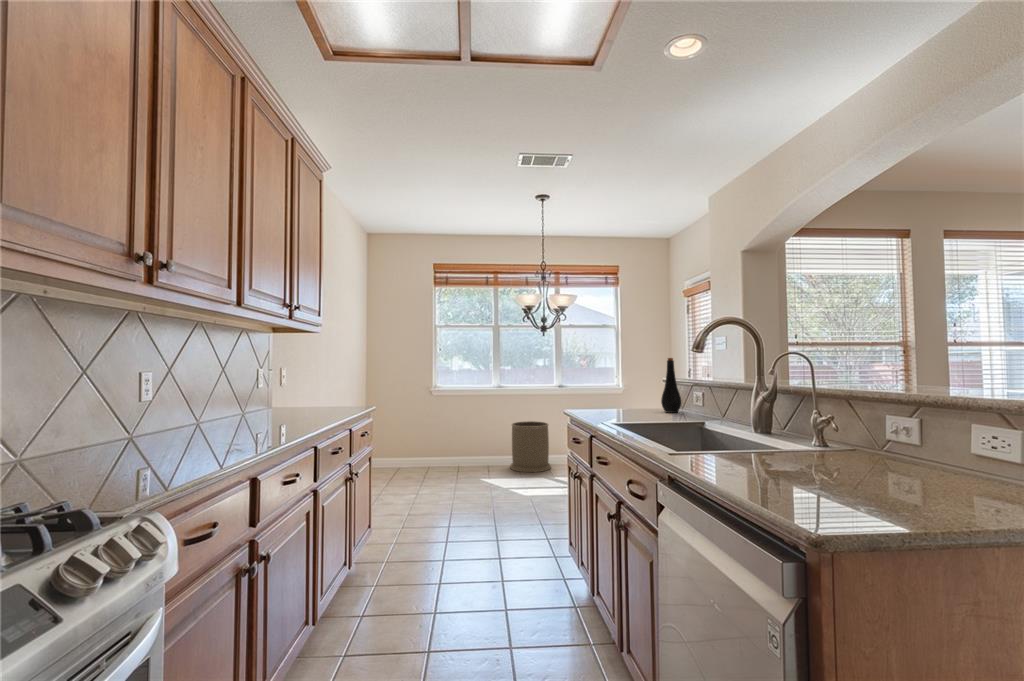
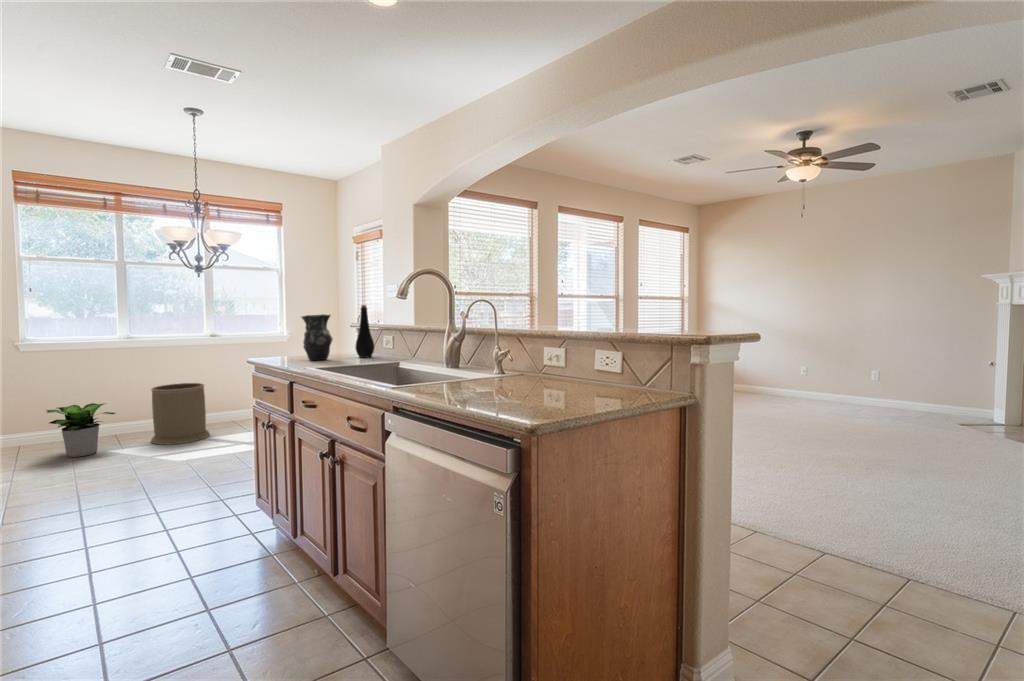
vase: none [608,367,637,413] -> present [301,314,333,360]
potted plant: none [447,432,489,472] -> present [46,403,115,457]

